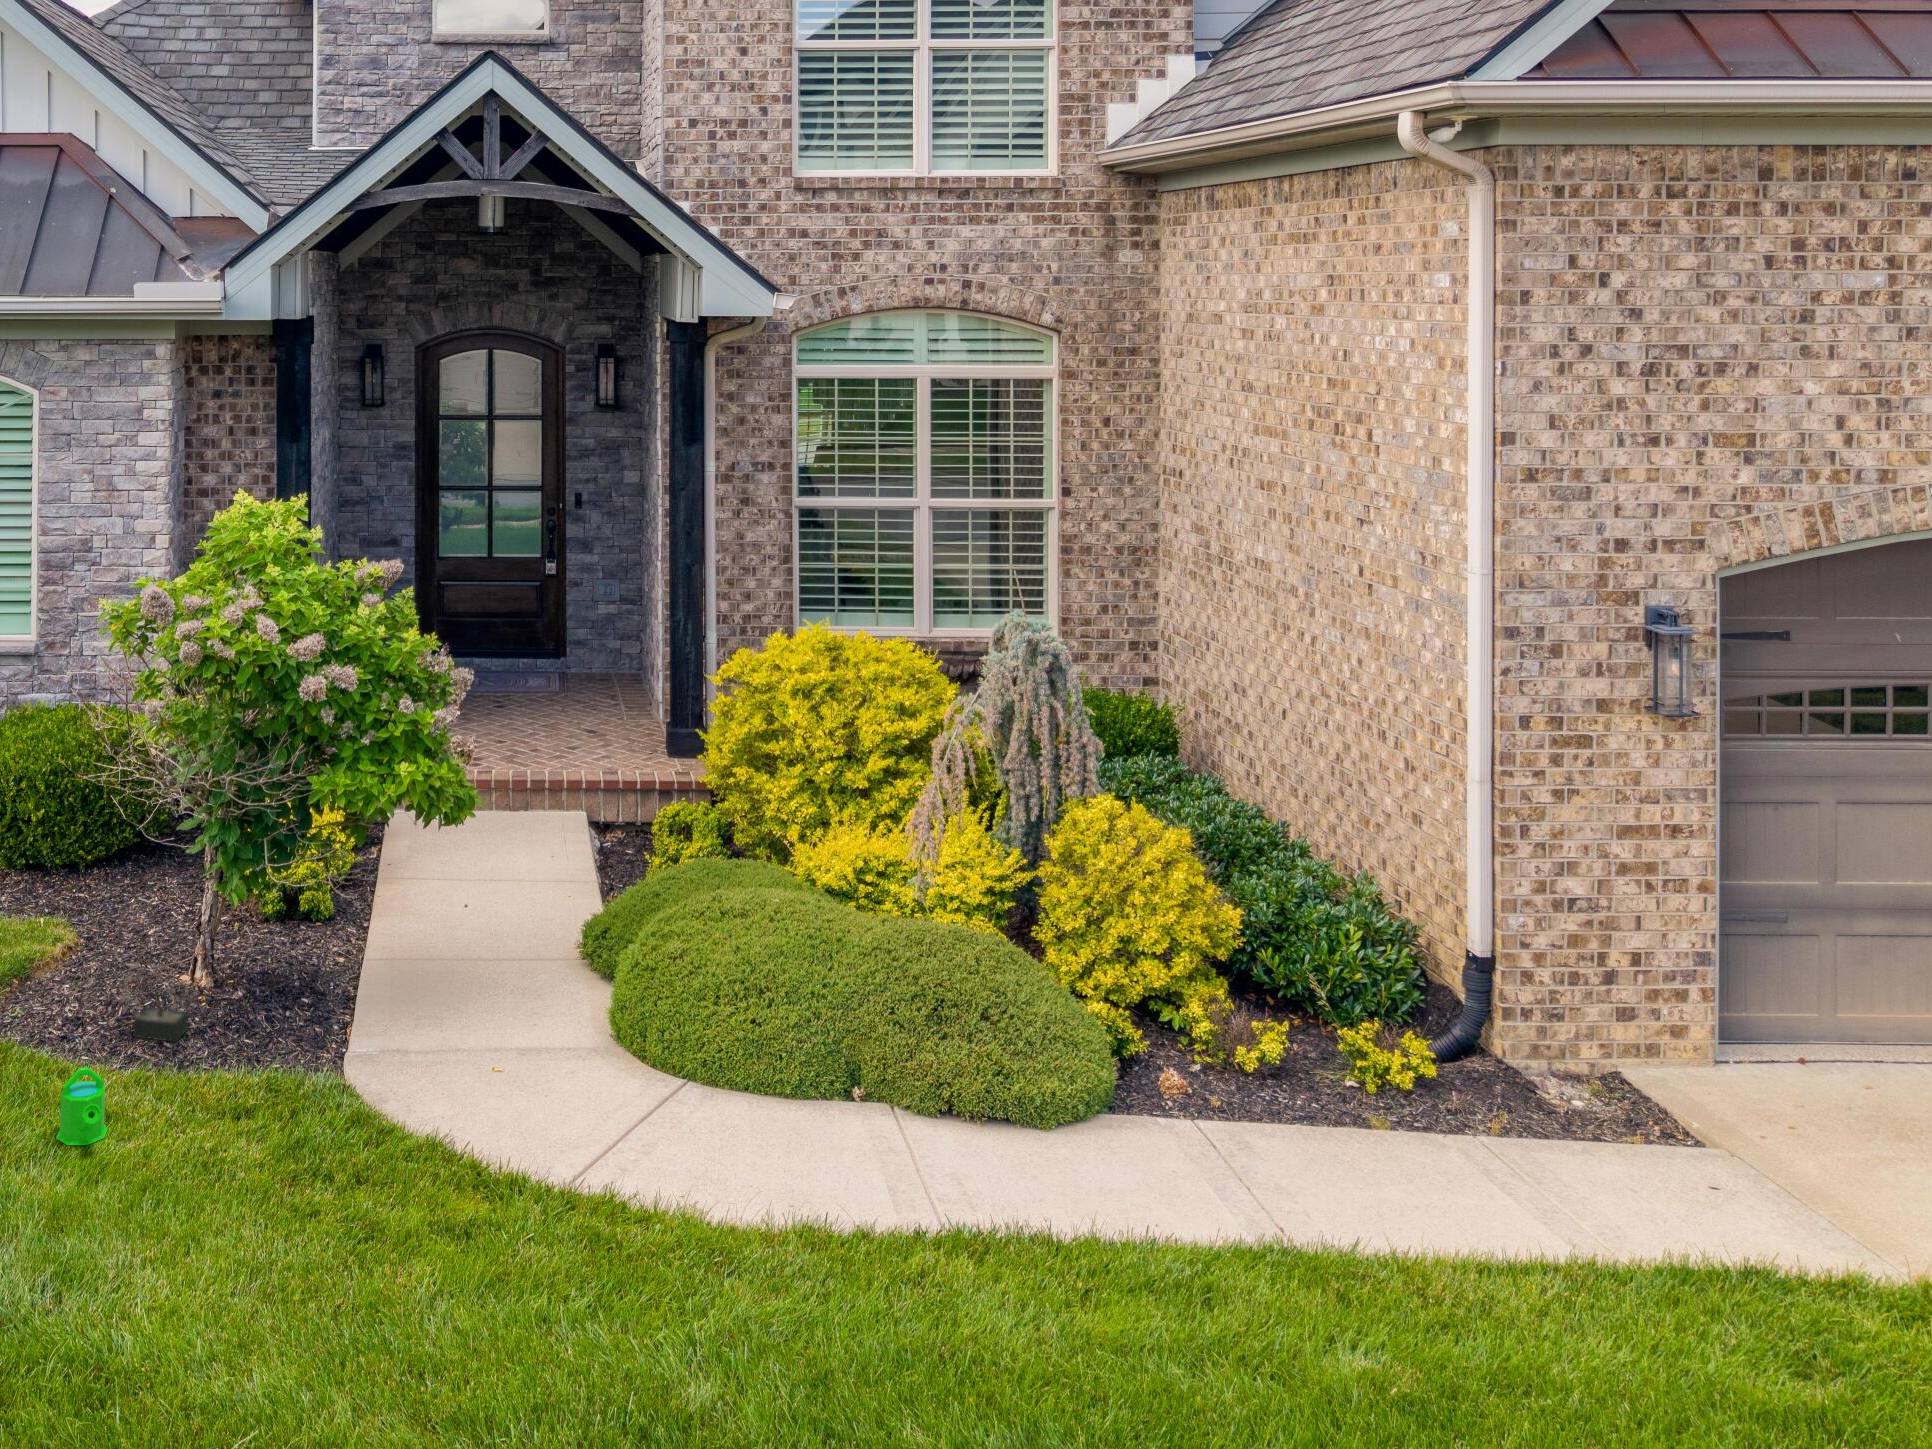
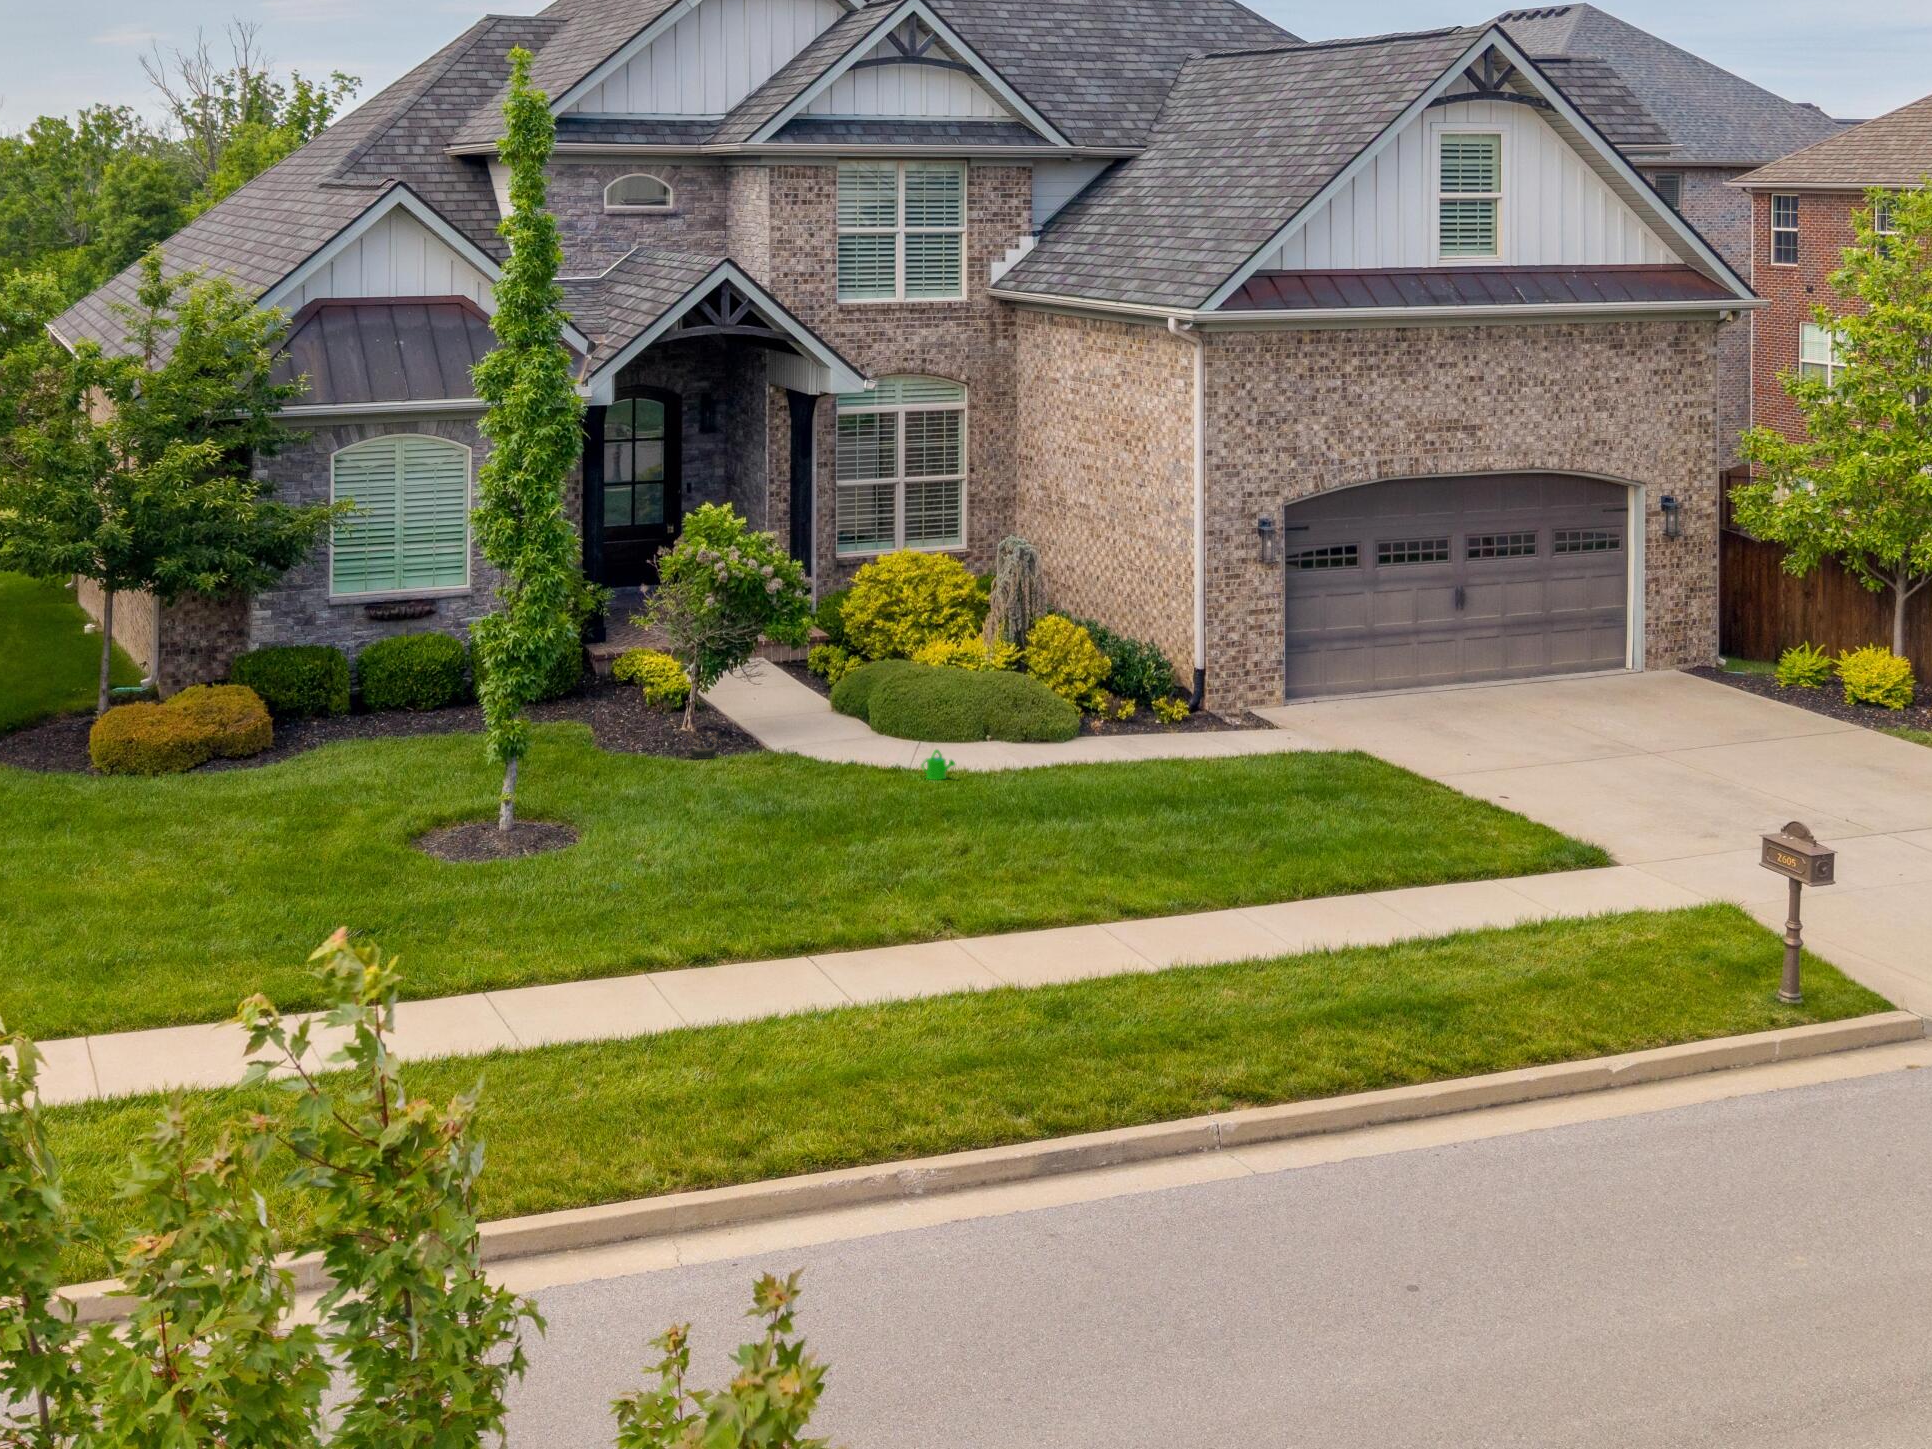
watering can: present [56,1067,108,1145] -> present [922,750,955,780]

